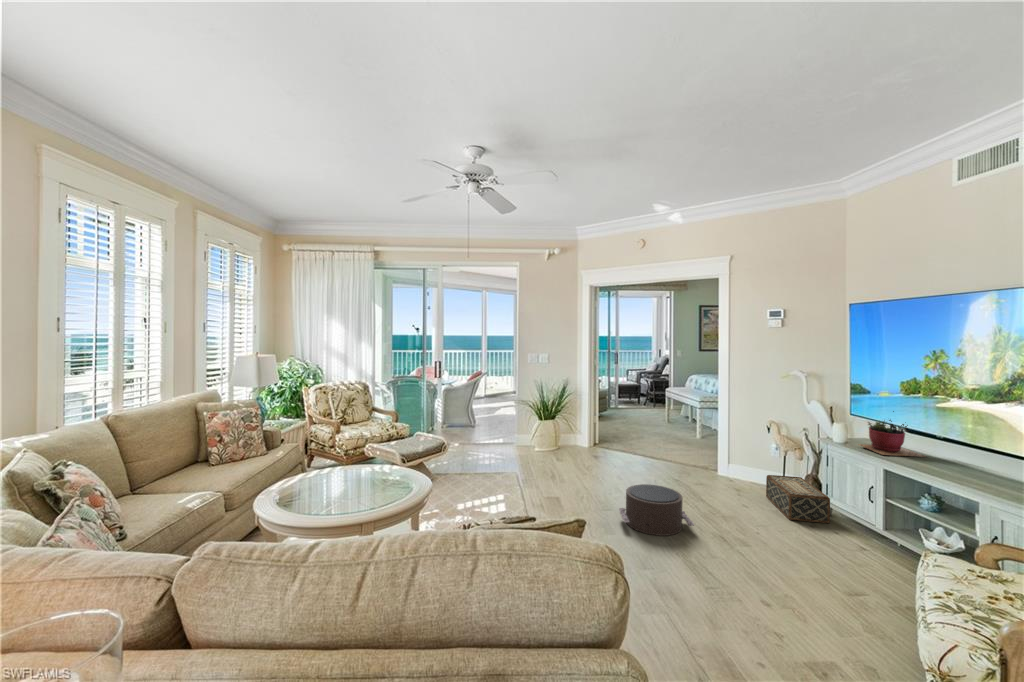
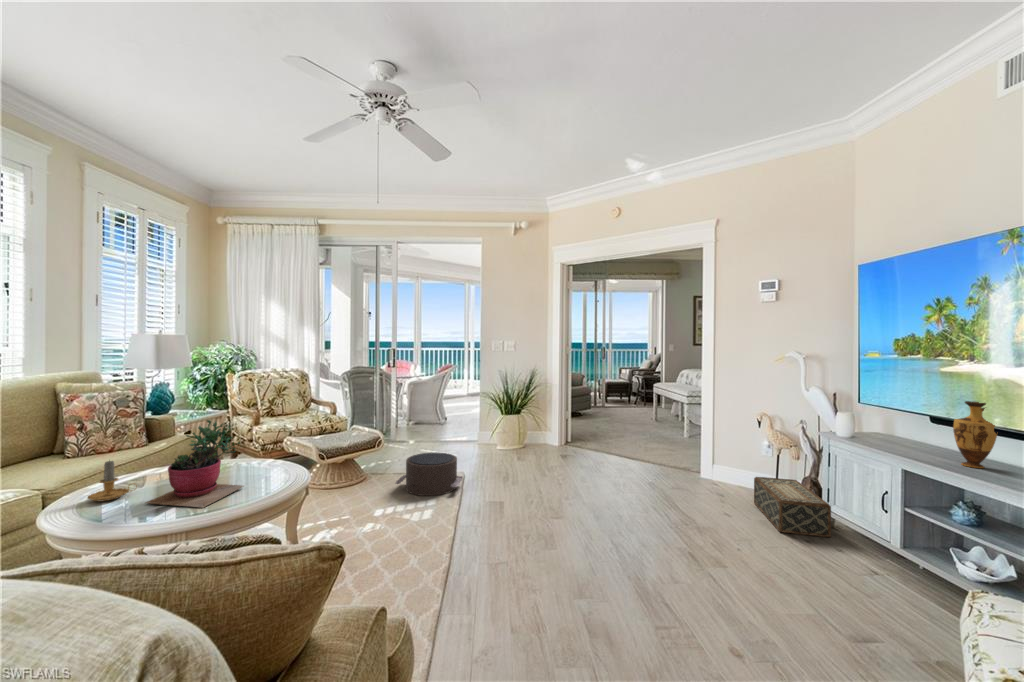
succulent plant: present [859,411,925,457] -> present [146,420,243,508]
vase: none [923,419,954,469] -> present [953,401,998,468]
candle: none [273,468,305,500] -> present [88,461,137,501]
pouf: present [619,484,694,536] -> present [396,452,463,496]

